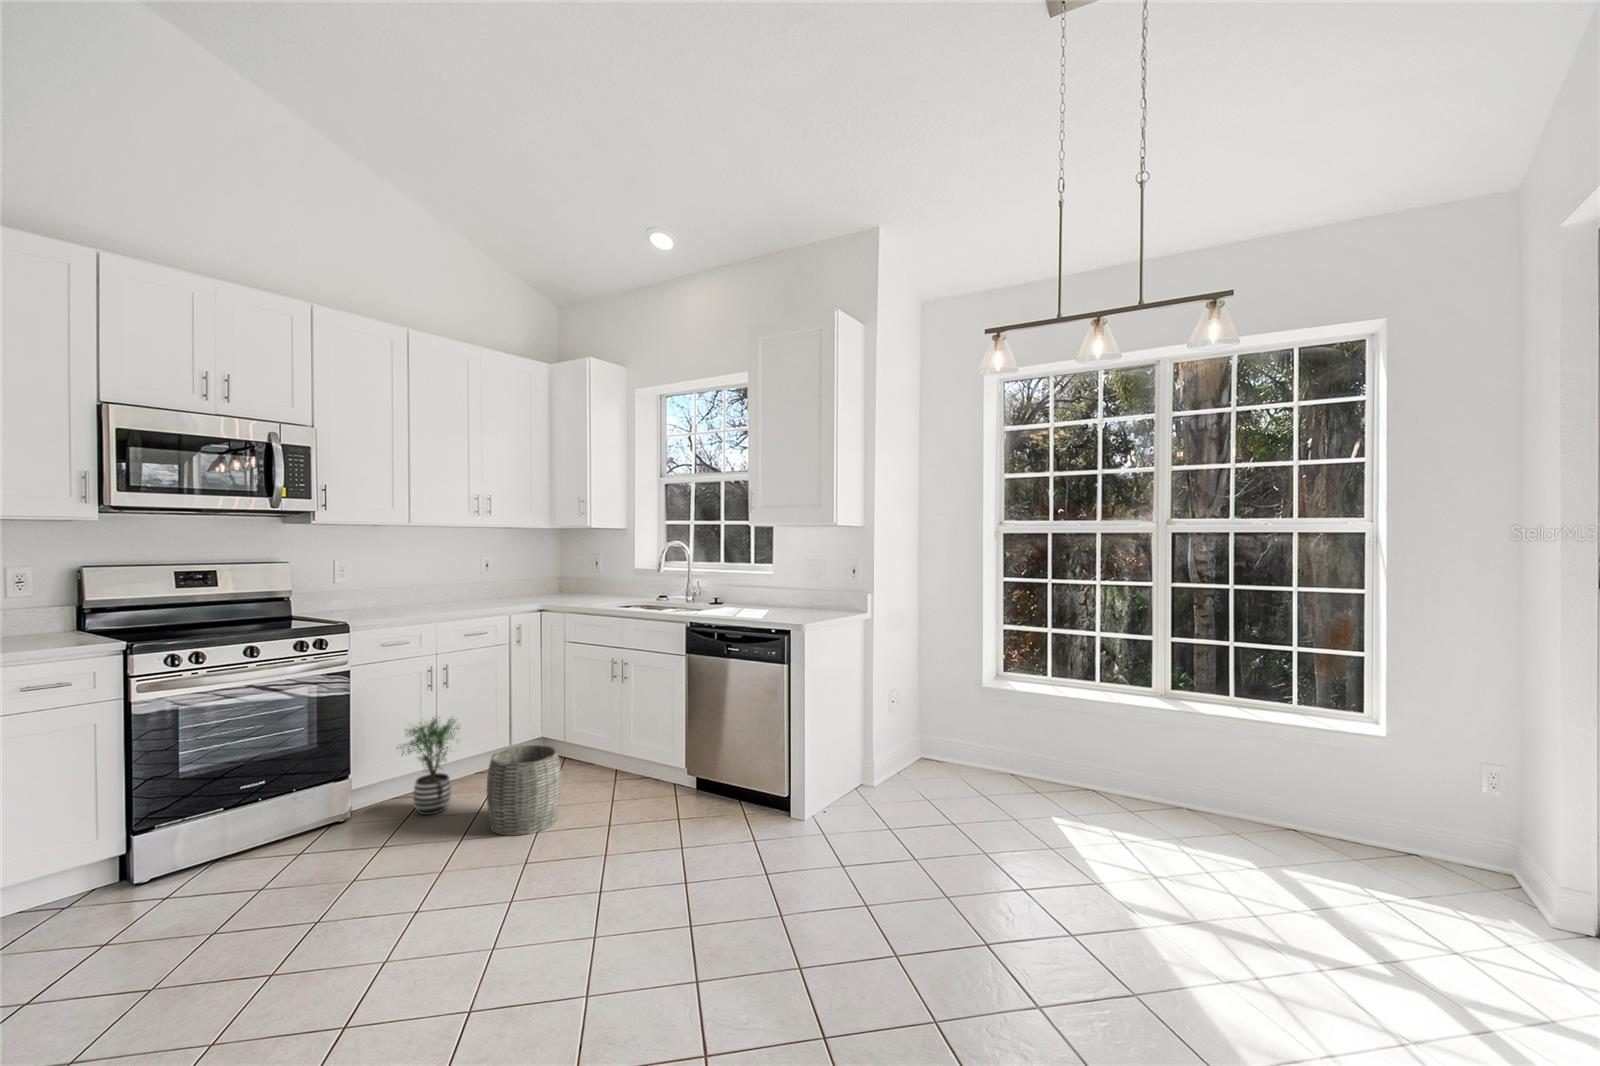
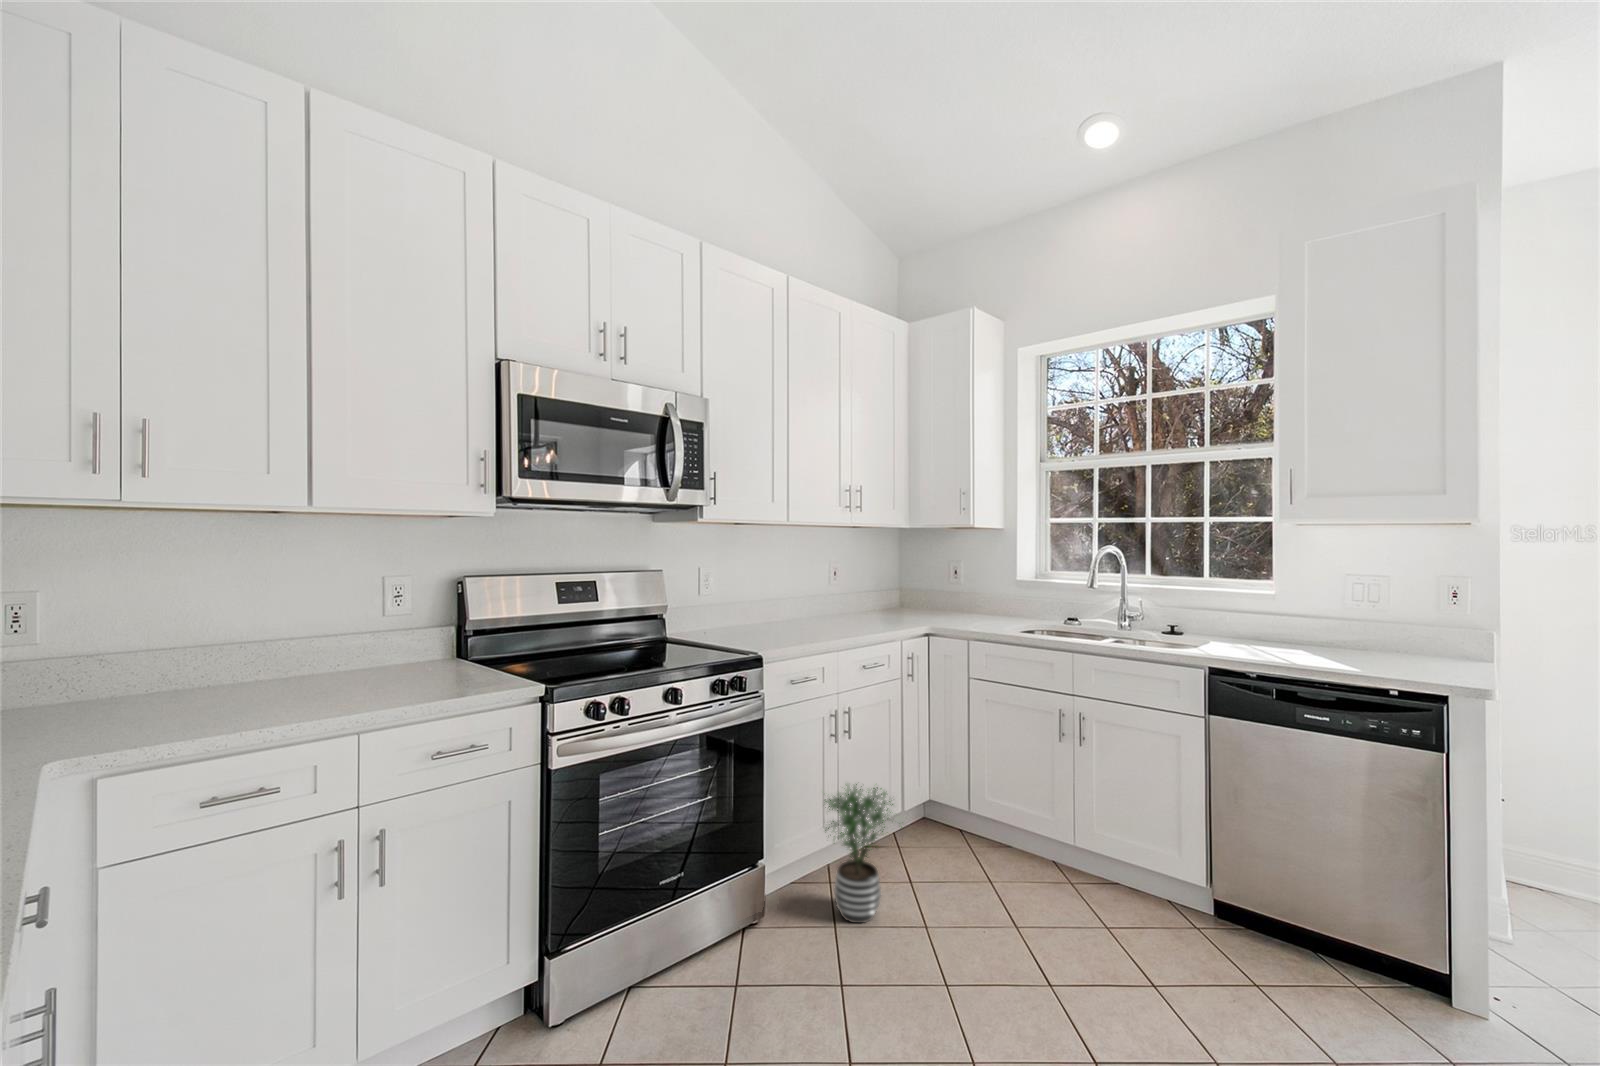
woven basket: present [487,745,561,836] -> none [959,838,1065,989]

